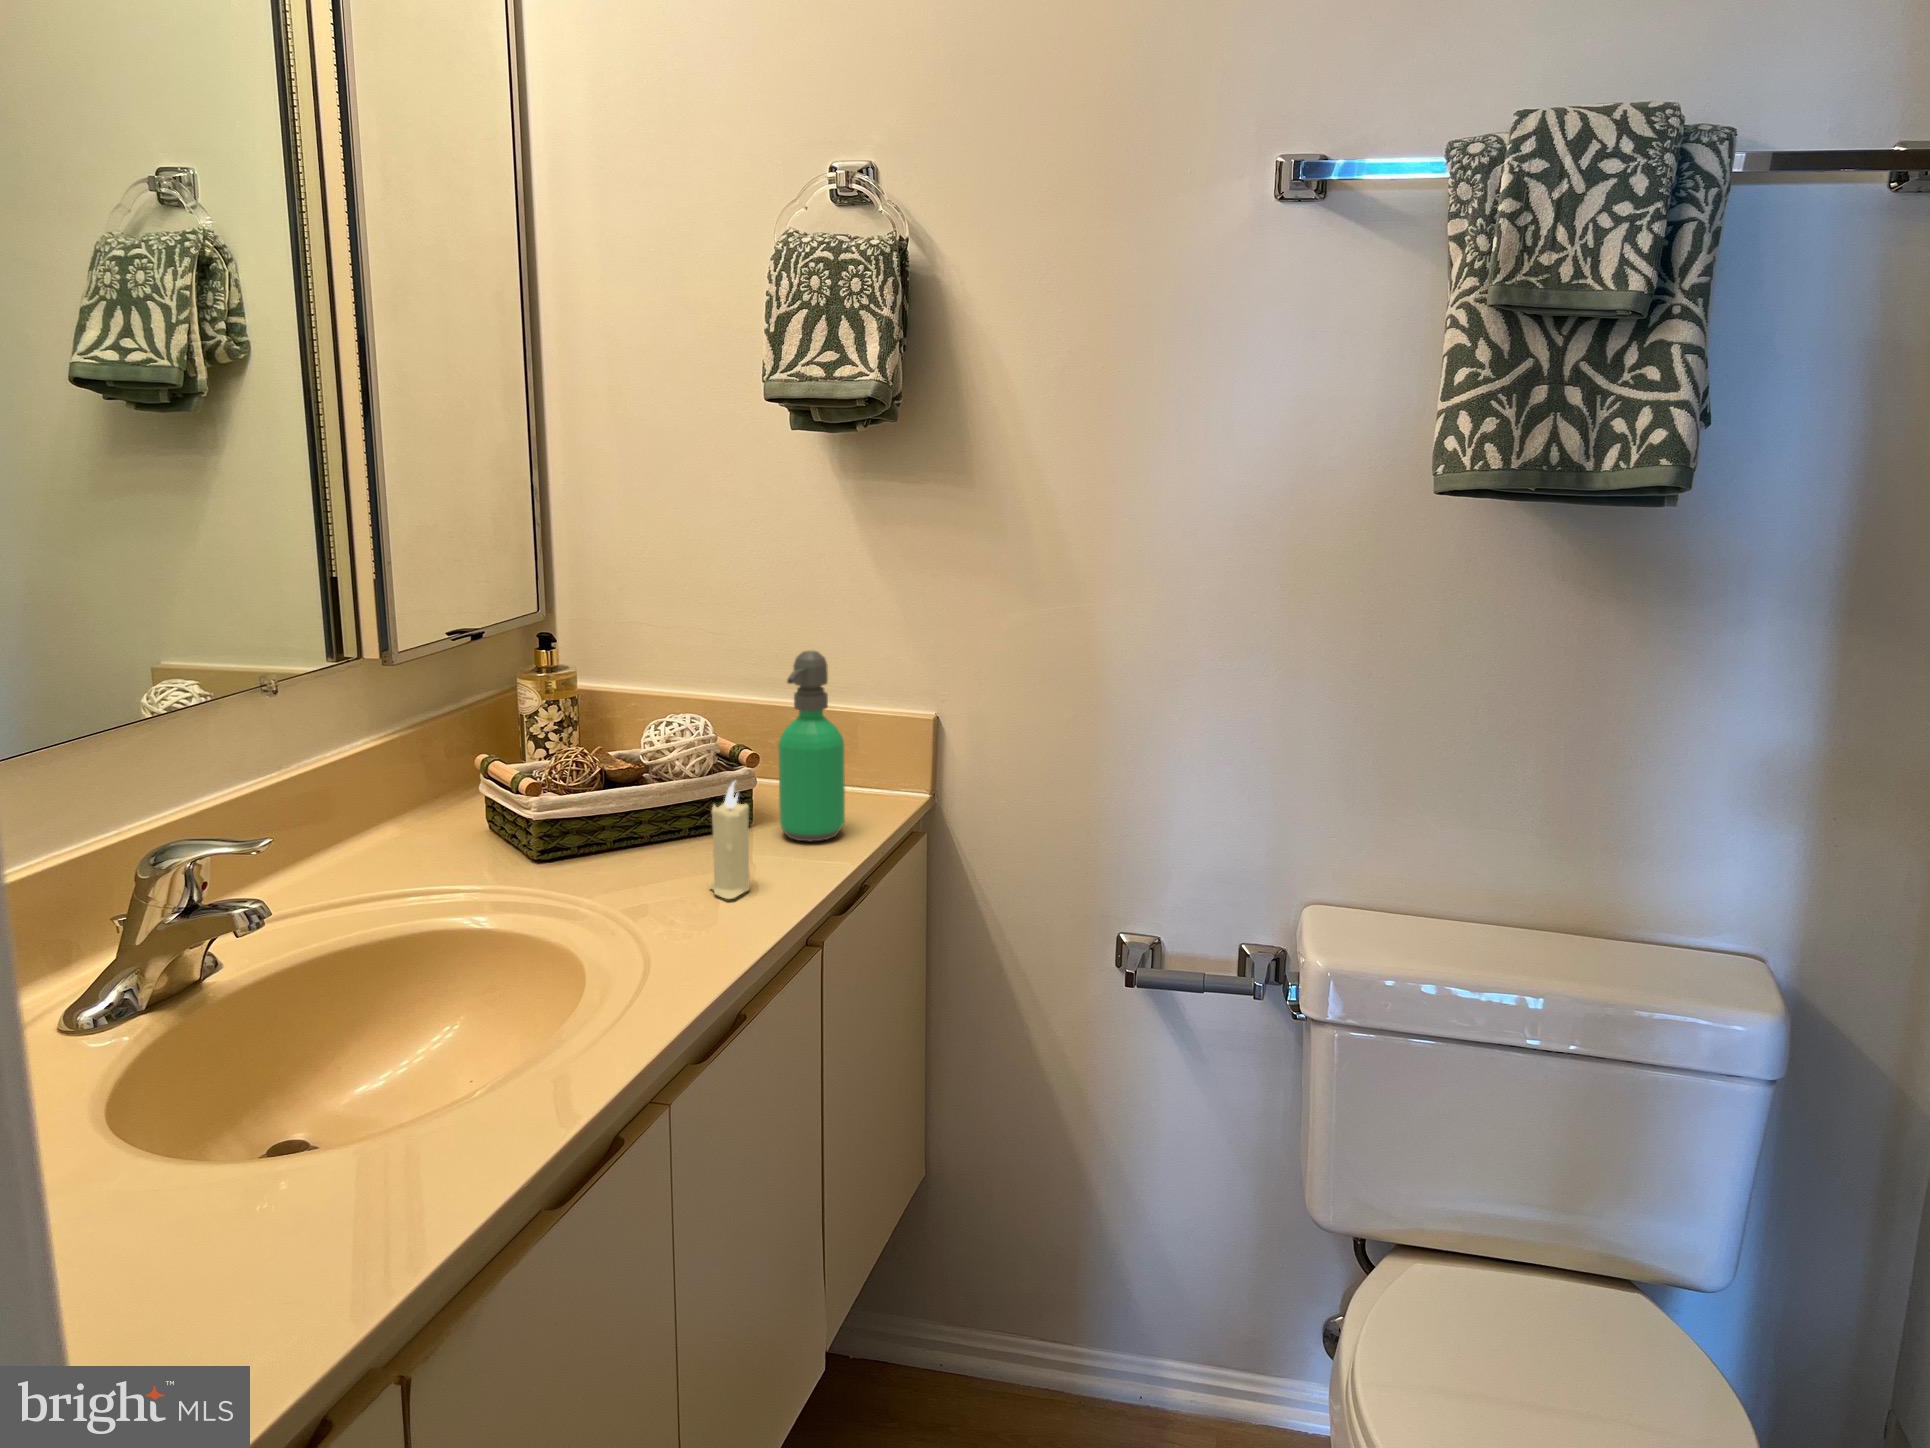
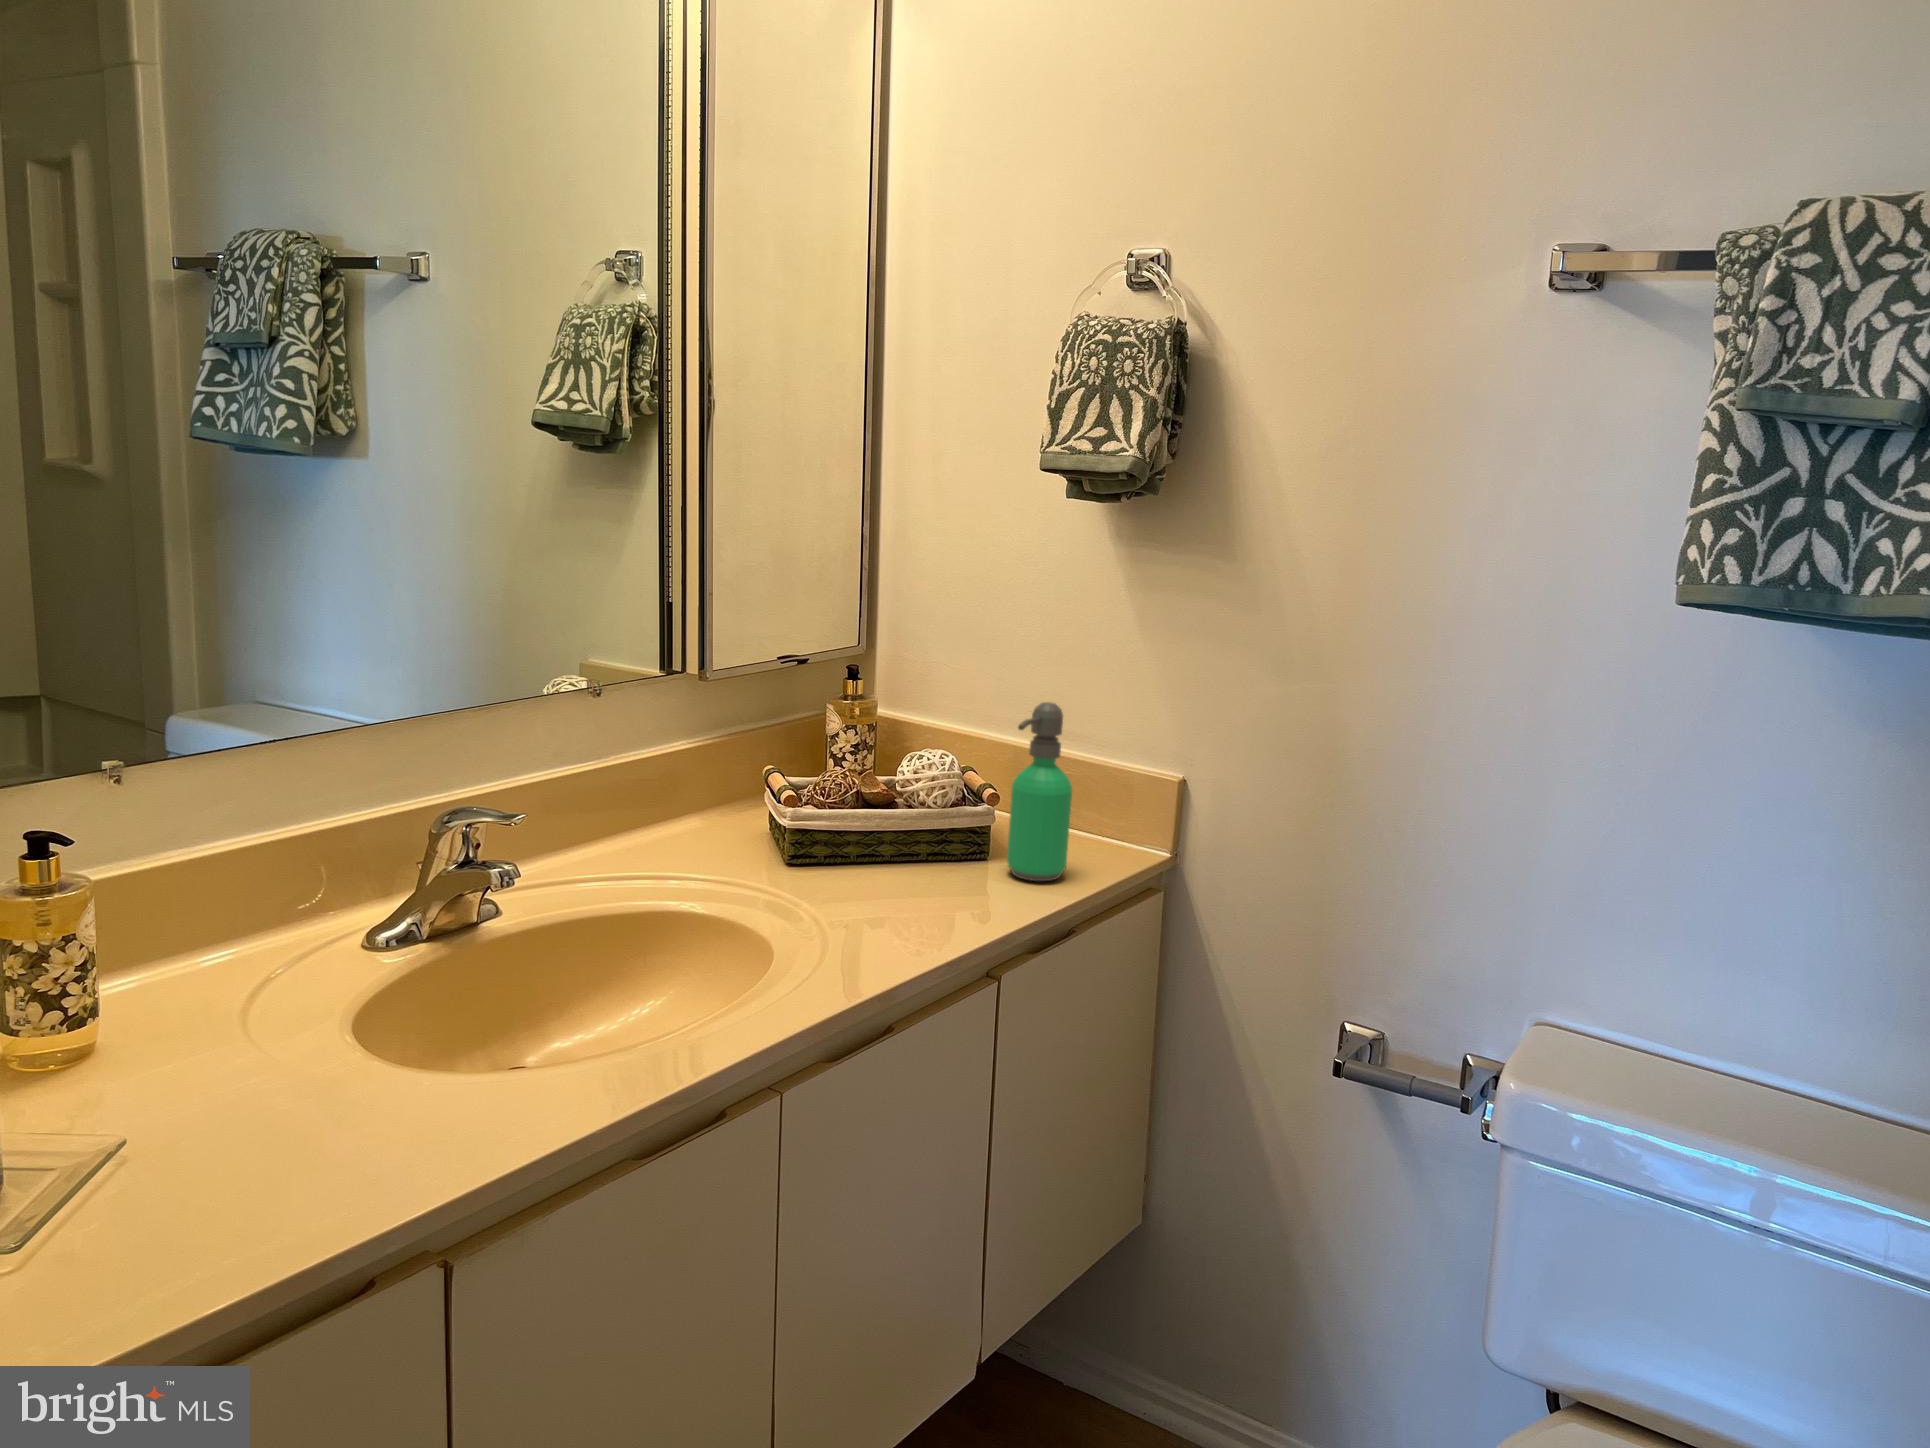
candle: present [710,781,750,899] -> none [917,810,957,916]

